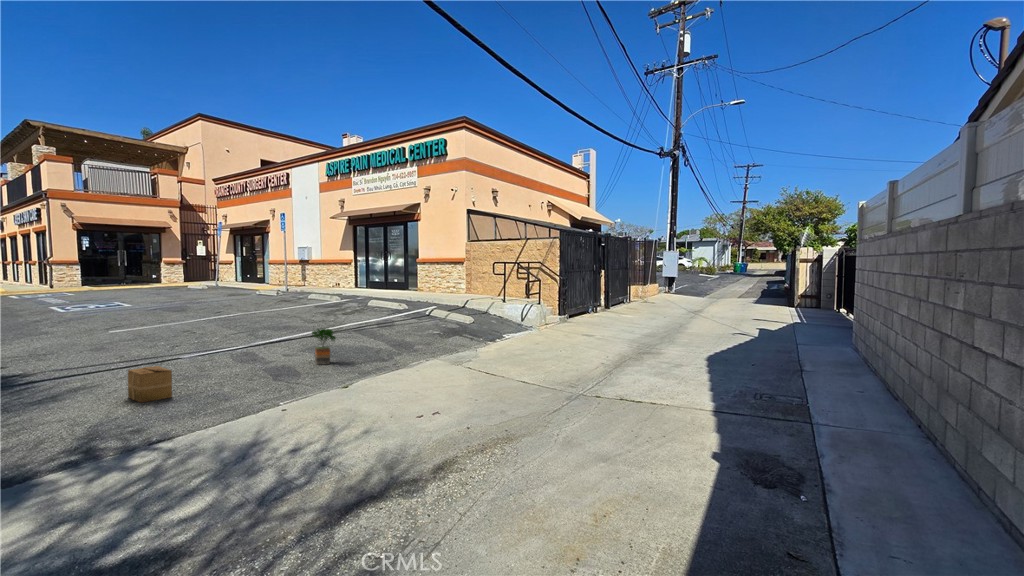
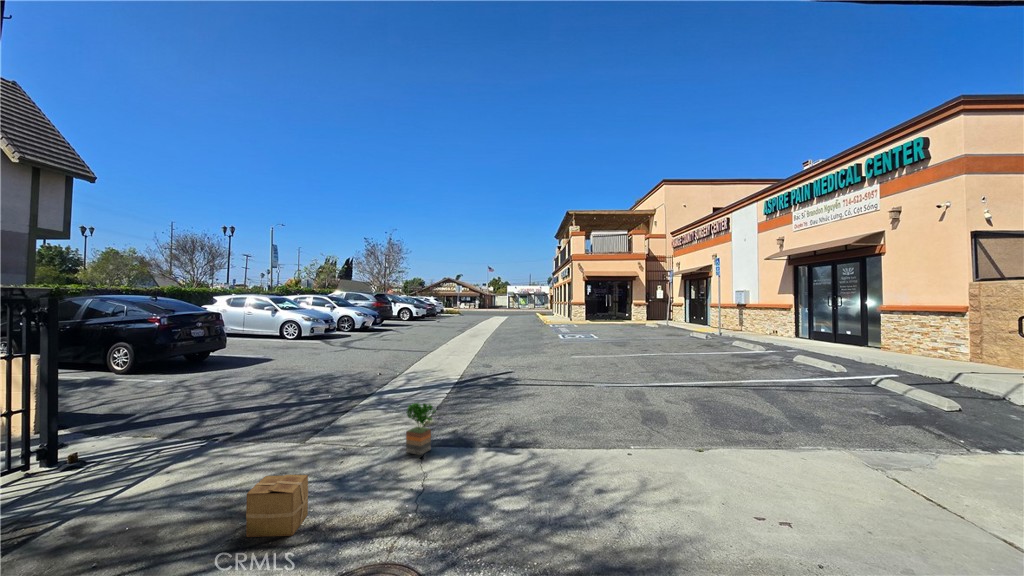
potted tree: present [312,329,335,365] -> present [406,403,436,455]

